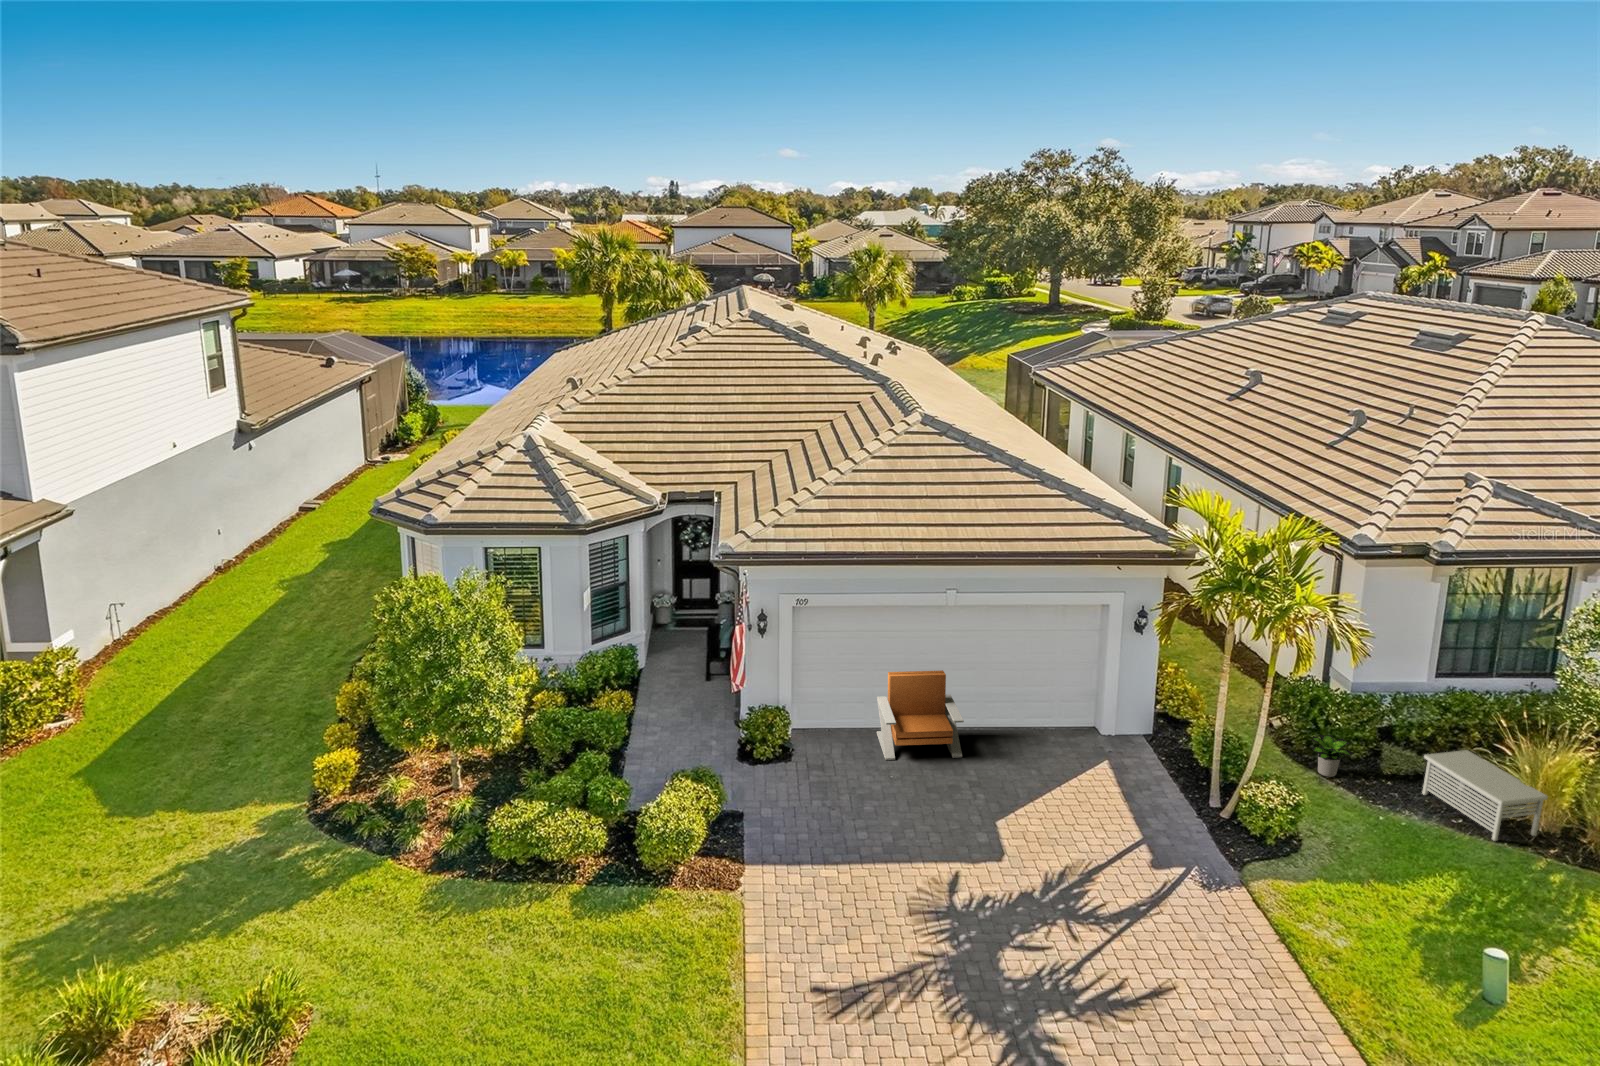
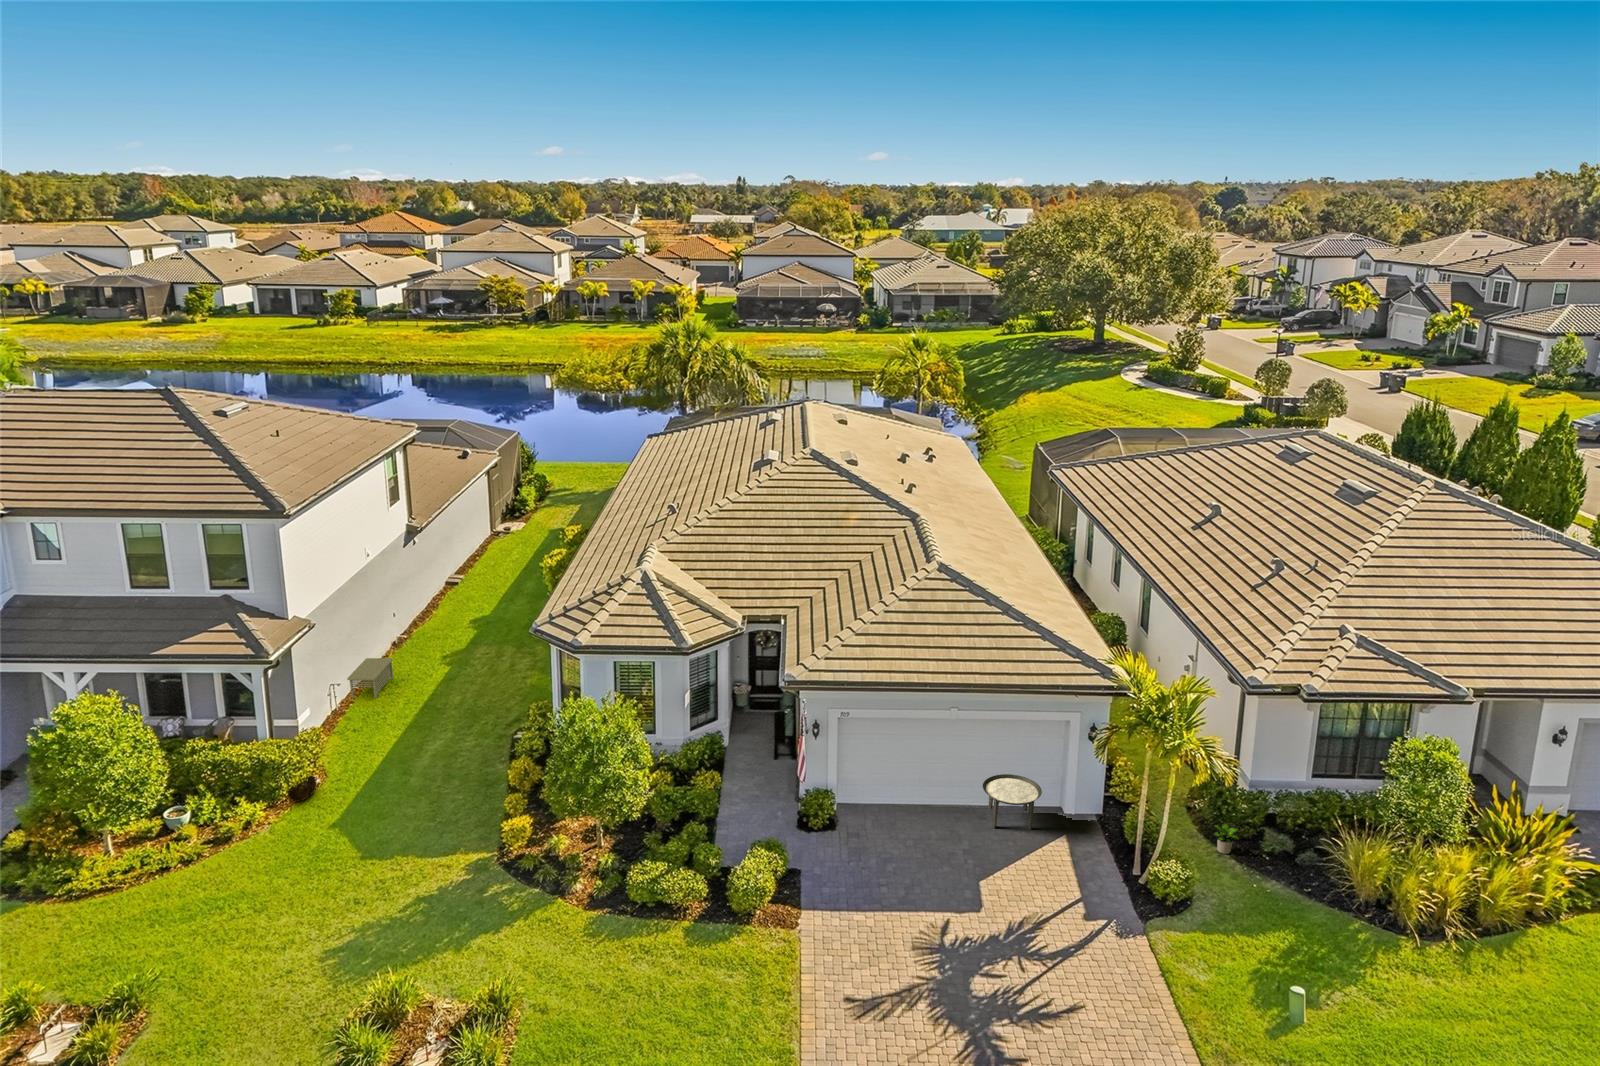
lounge chair: present [877,670,964,760] -> none [898,765,960,831]
round table: none [992,684,1074,754] -> present [983,774,1042,829]
basket: none [15,709,66,745] -> present [287,775,317,802]
storage bench: present [1422,750,1548,841] -> present [347,658,393,698]

